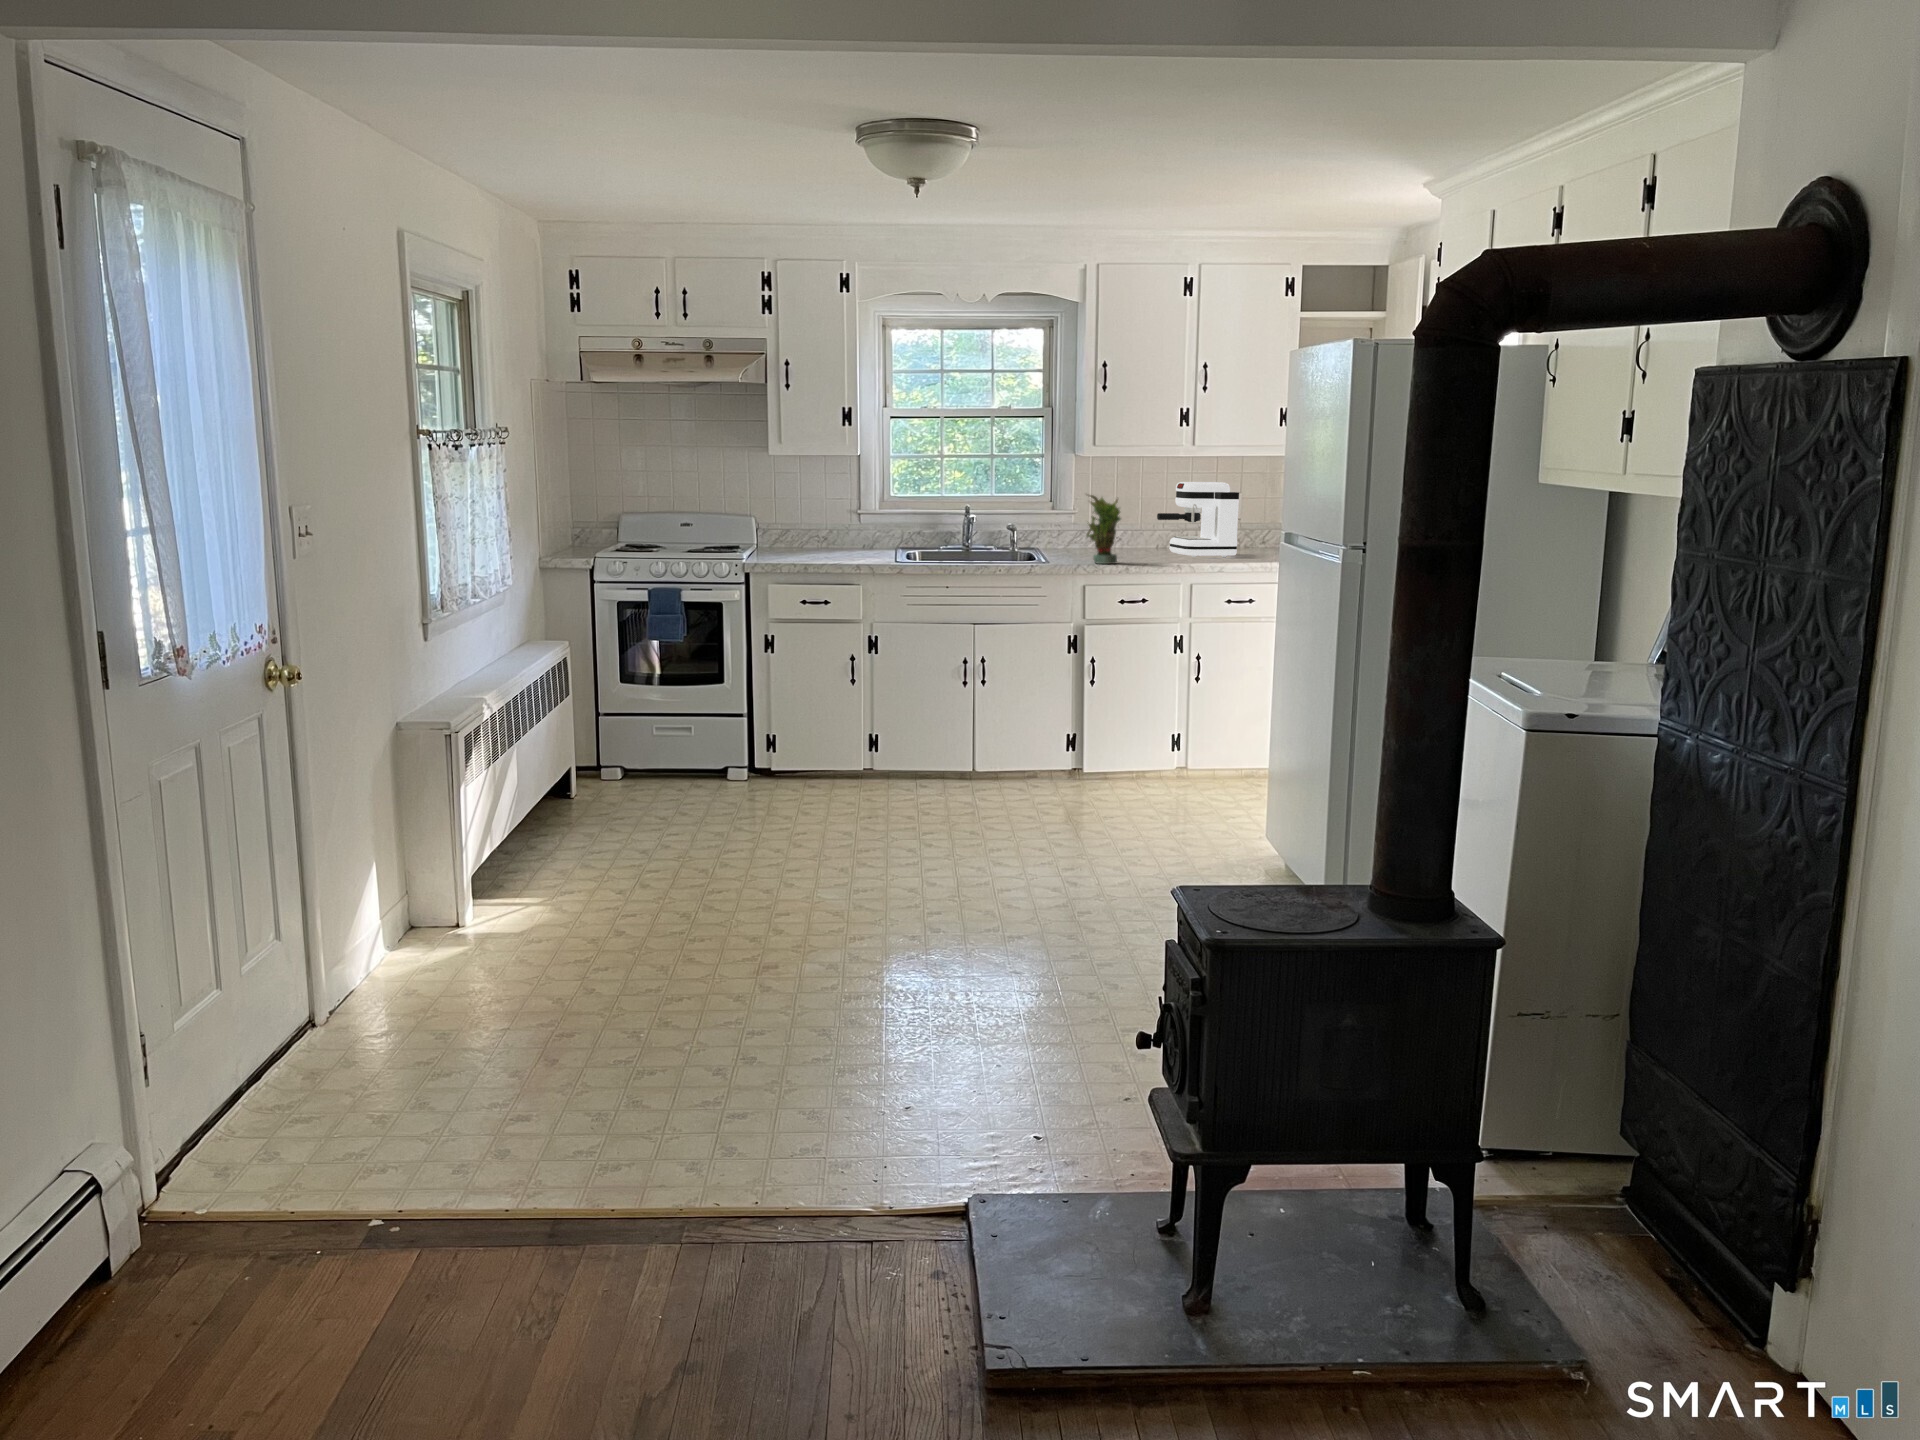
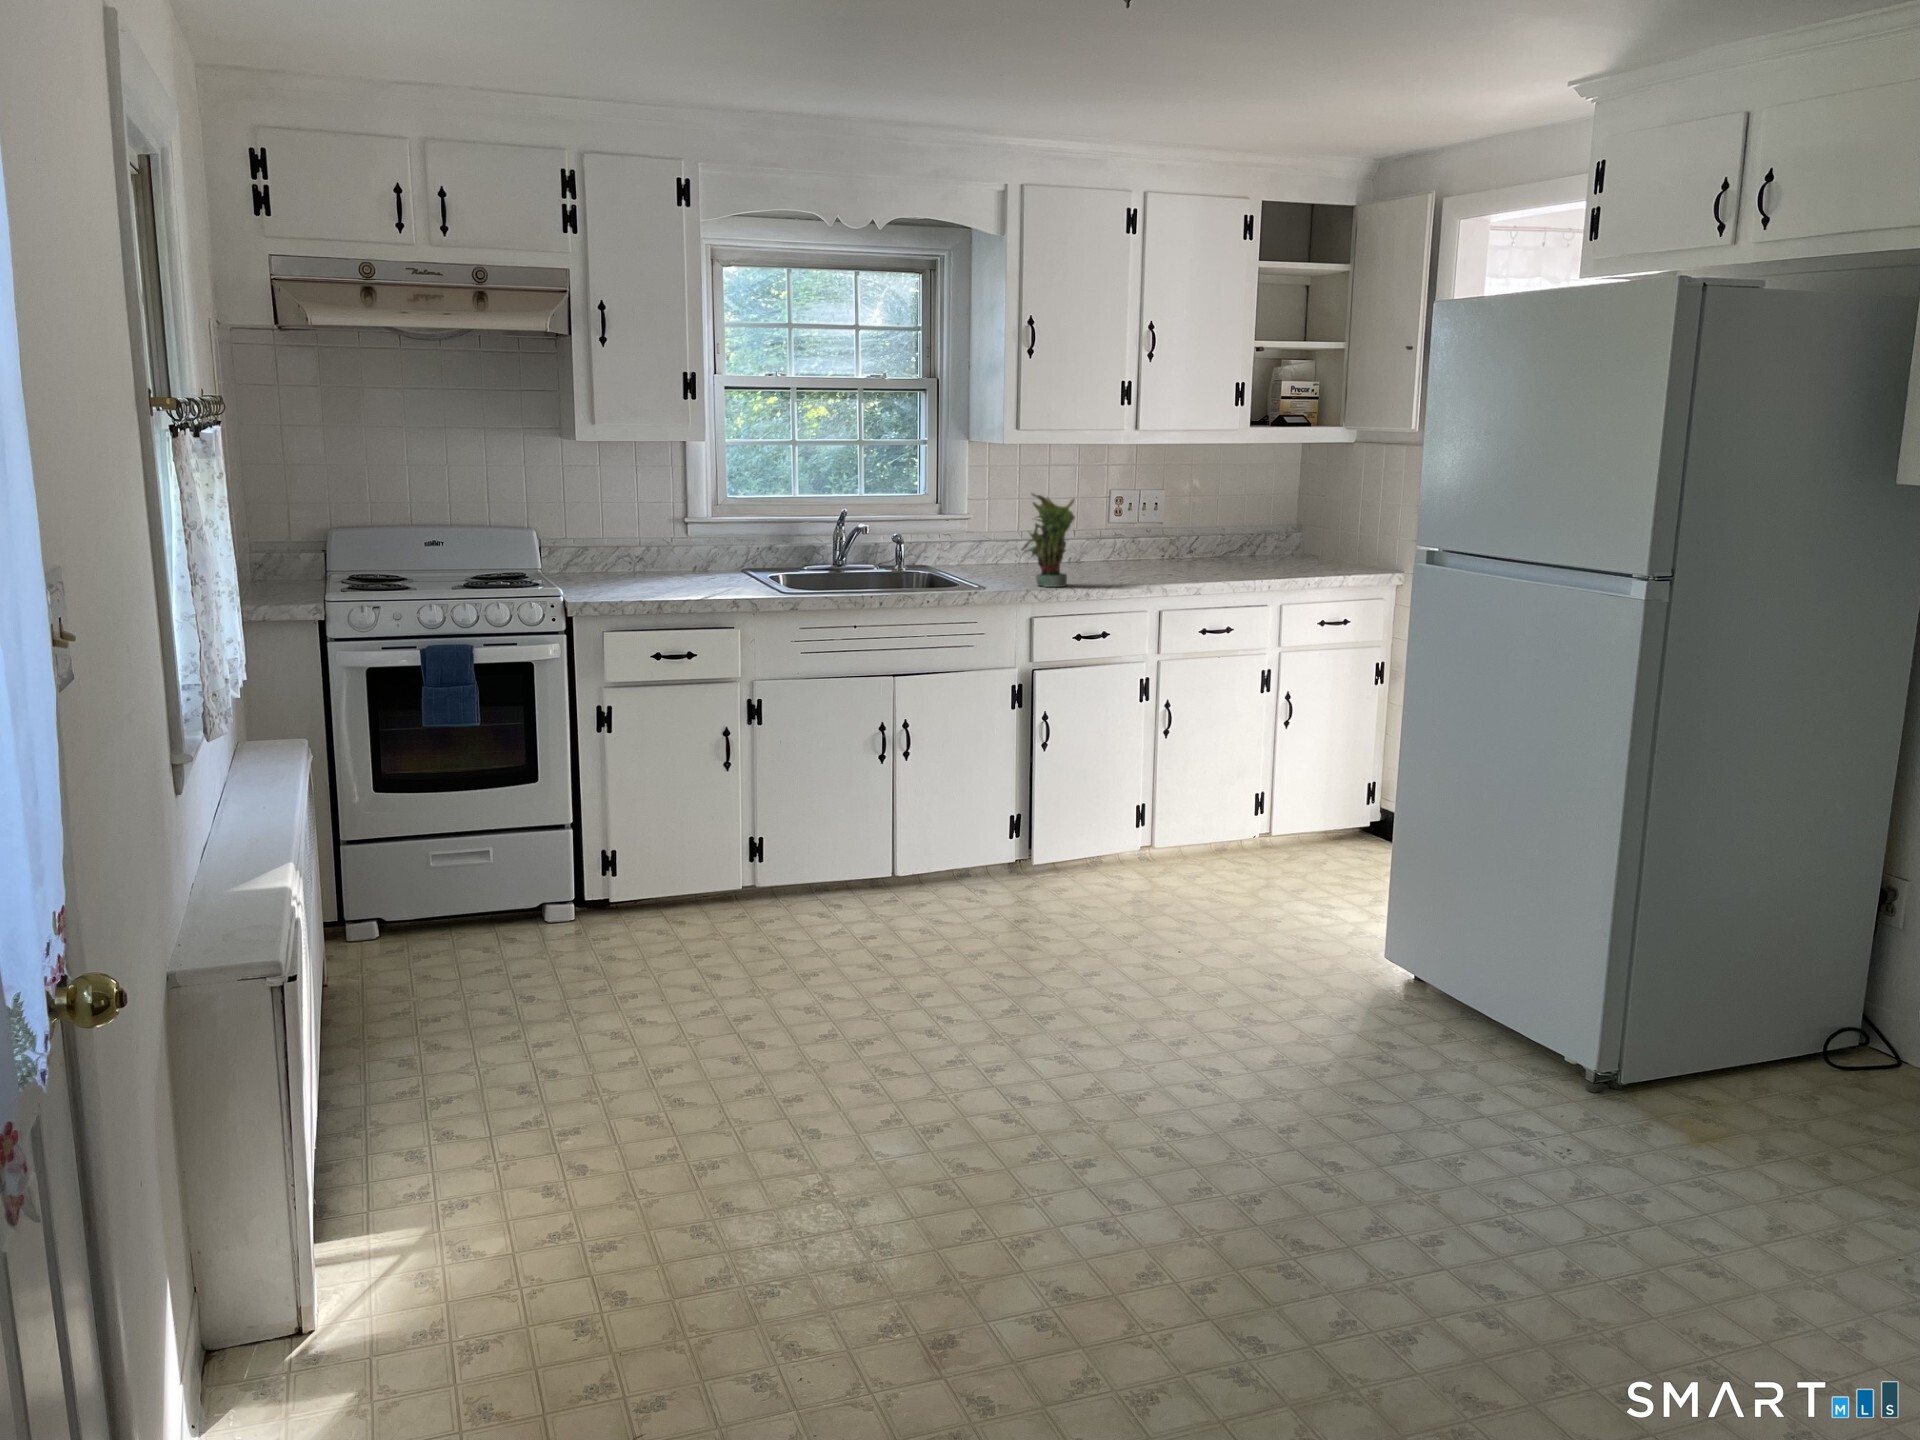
coffee maker: present [1157,482,1239,557] -> none [1088,475,1193,573]

